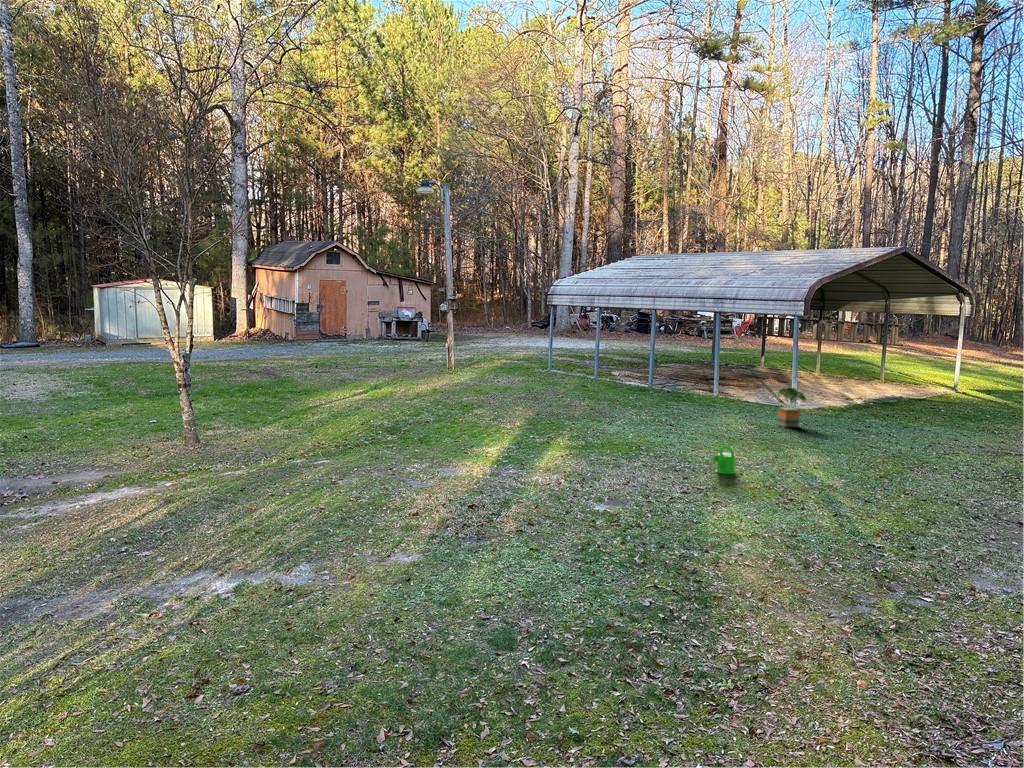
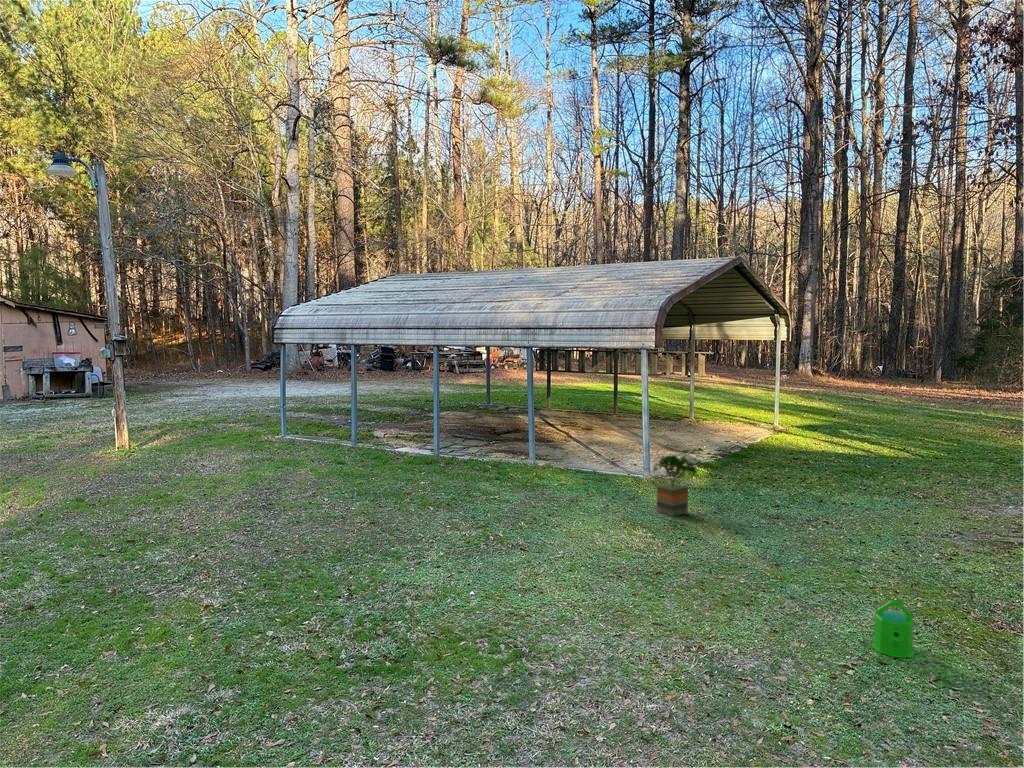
watering can: present [713,446,736,474] -> present [871,600,916,658]

